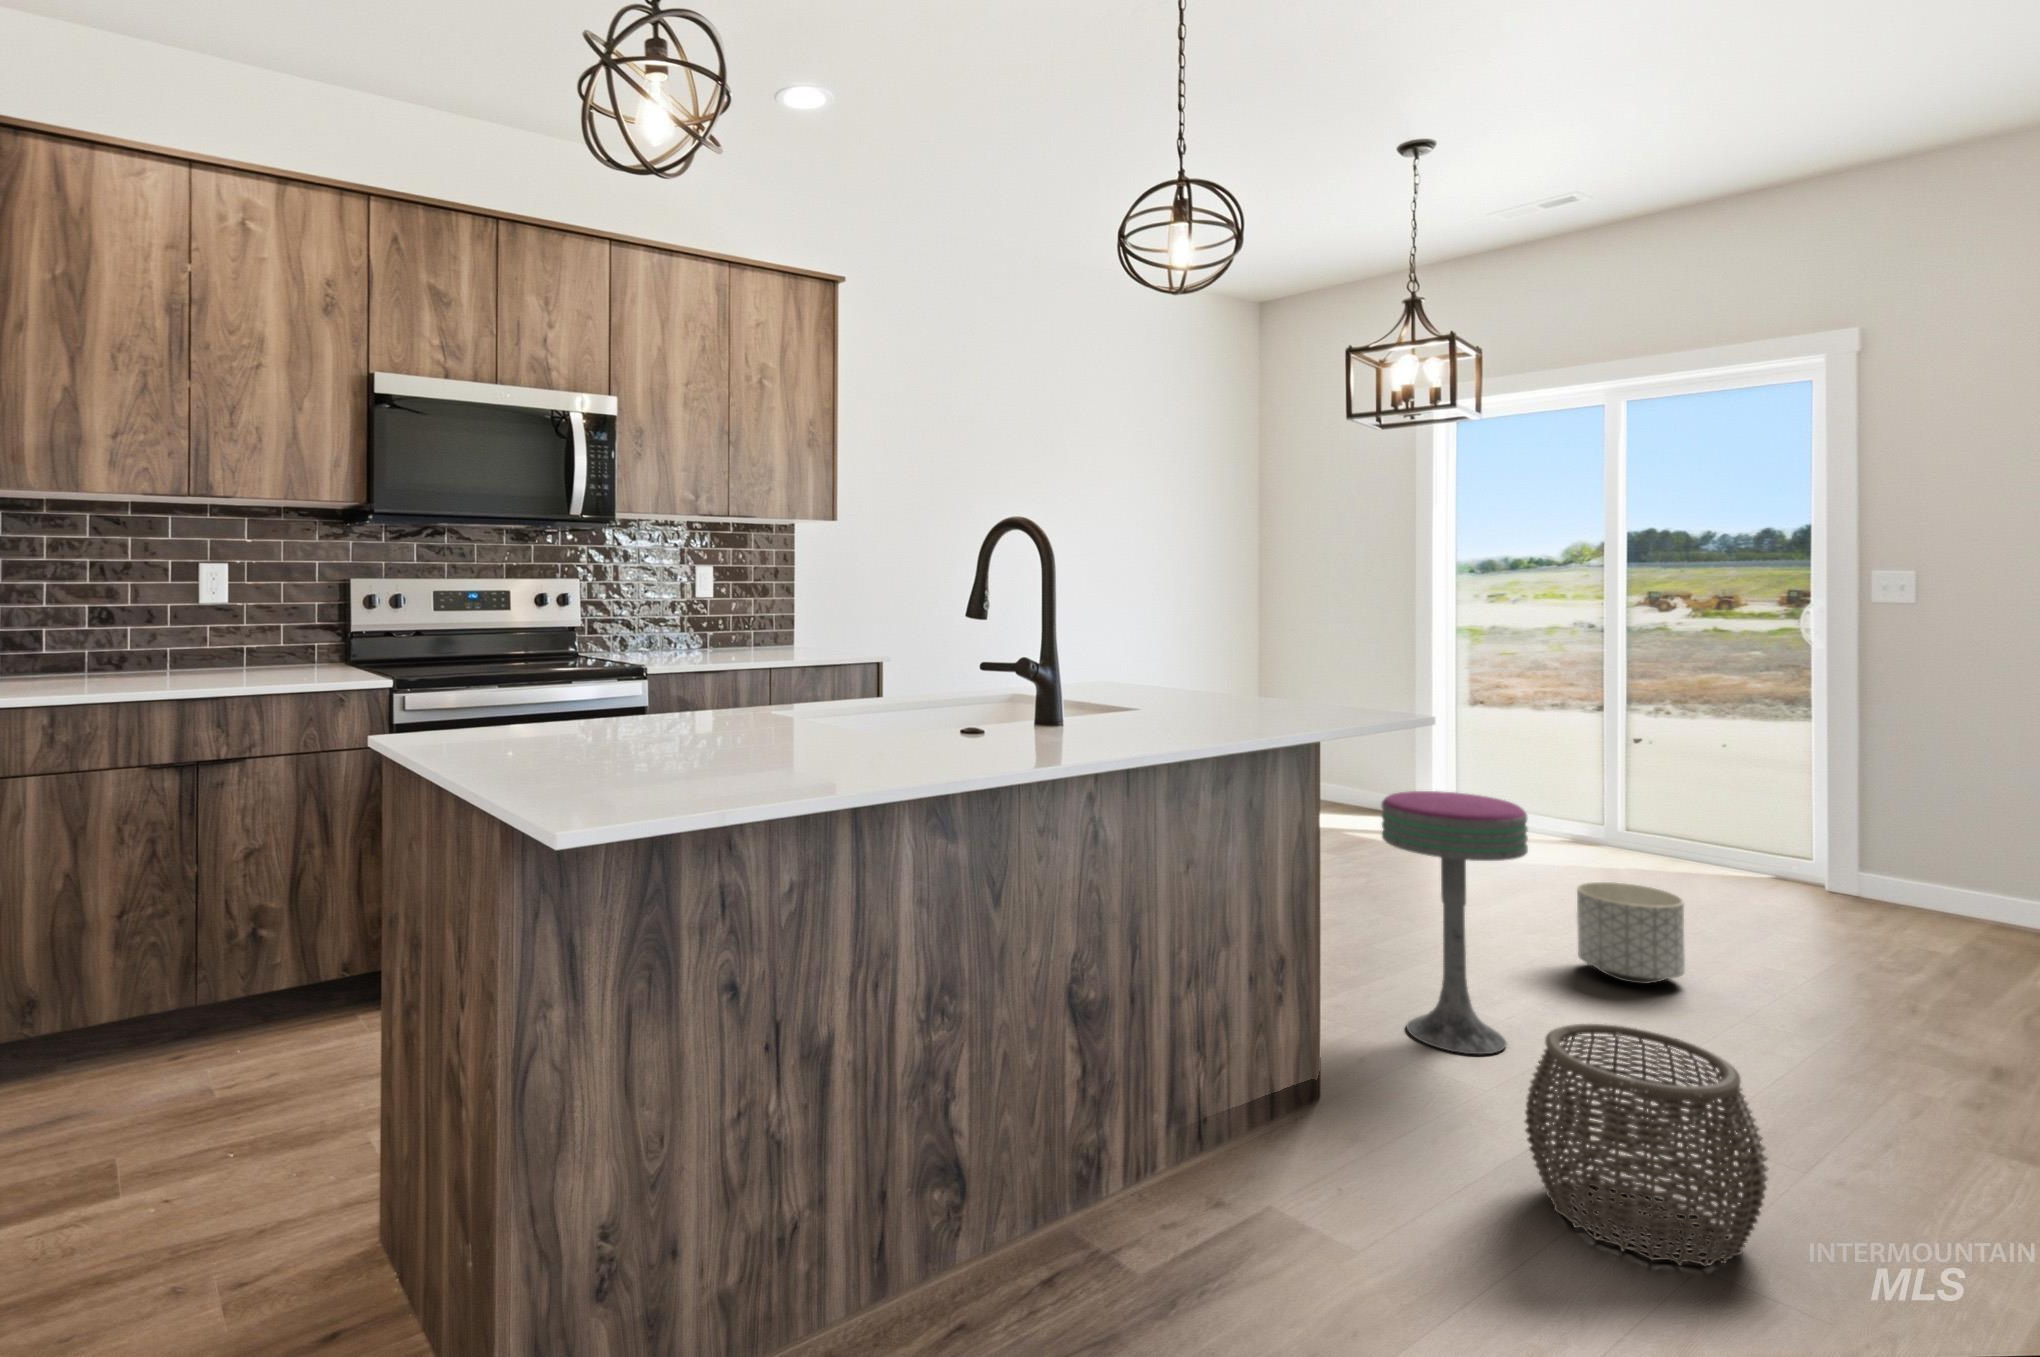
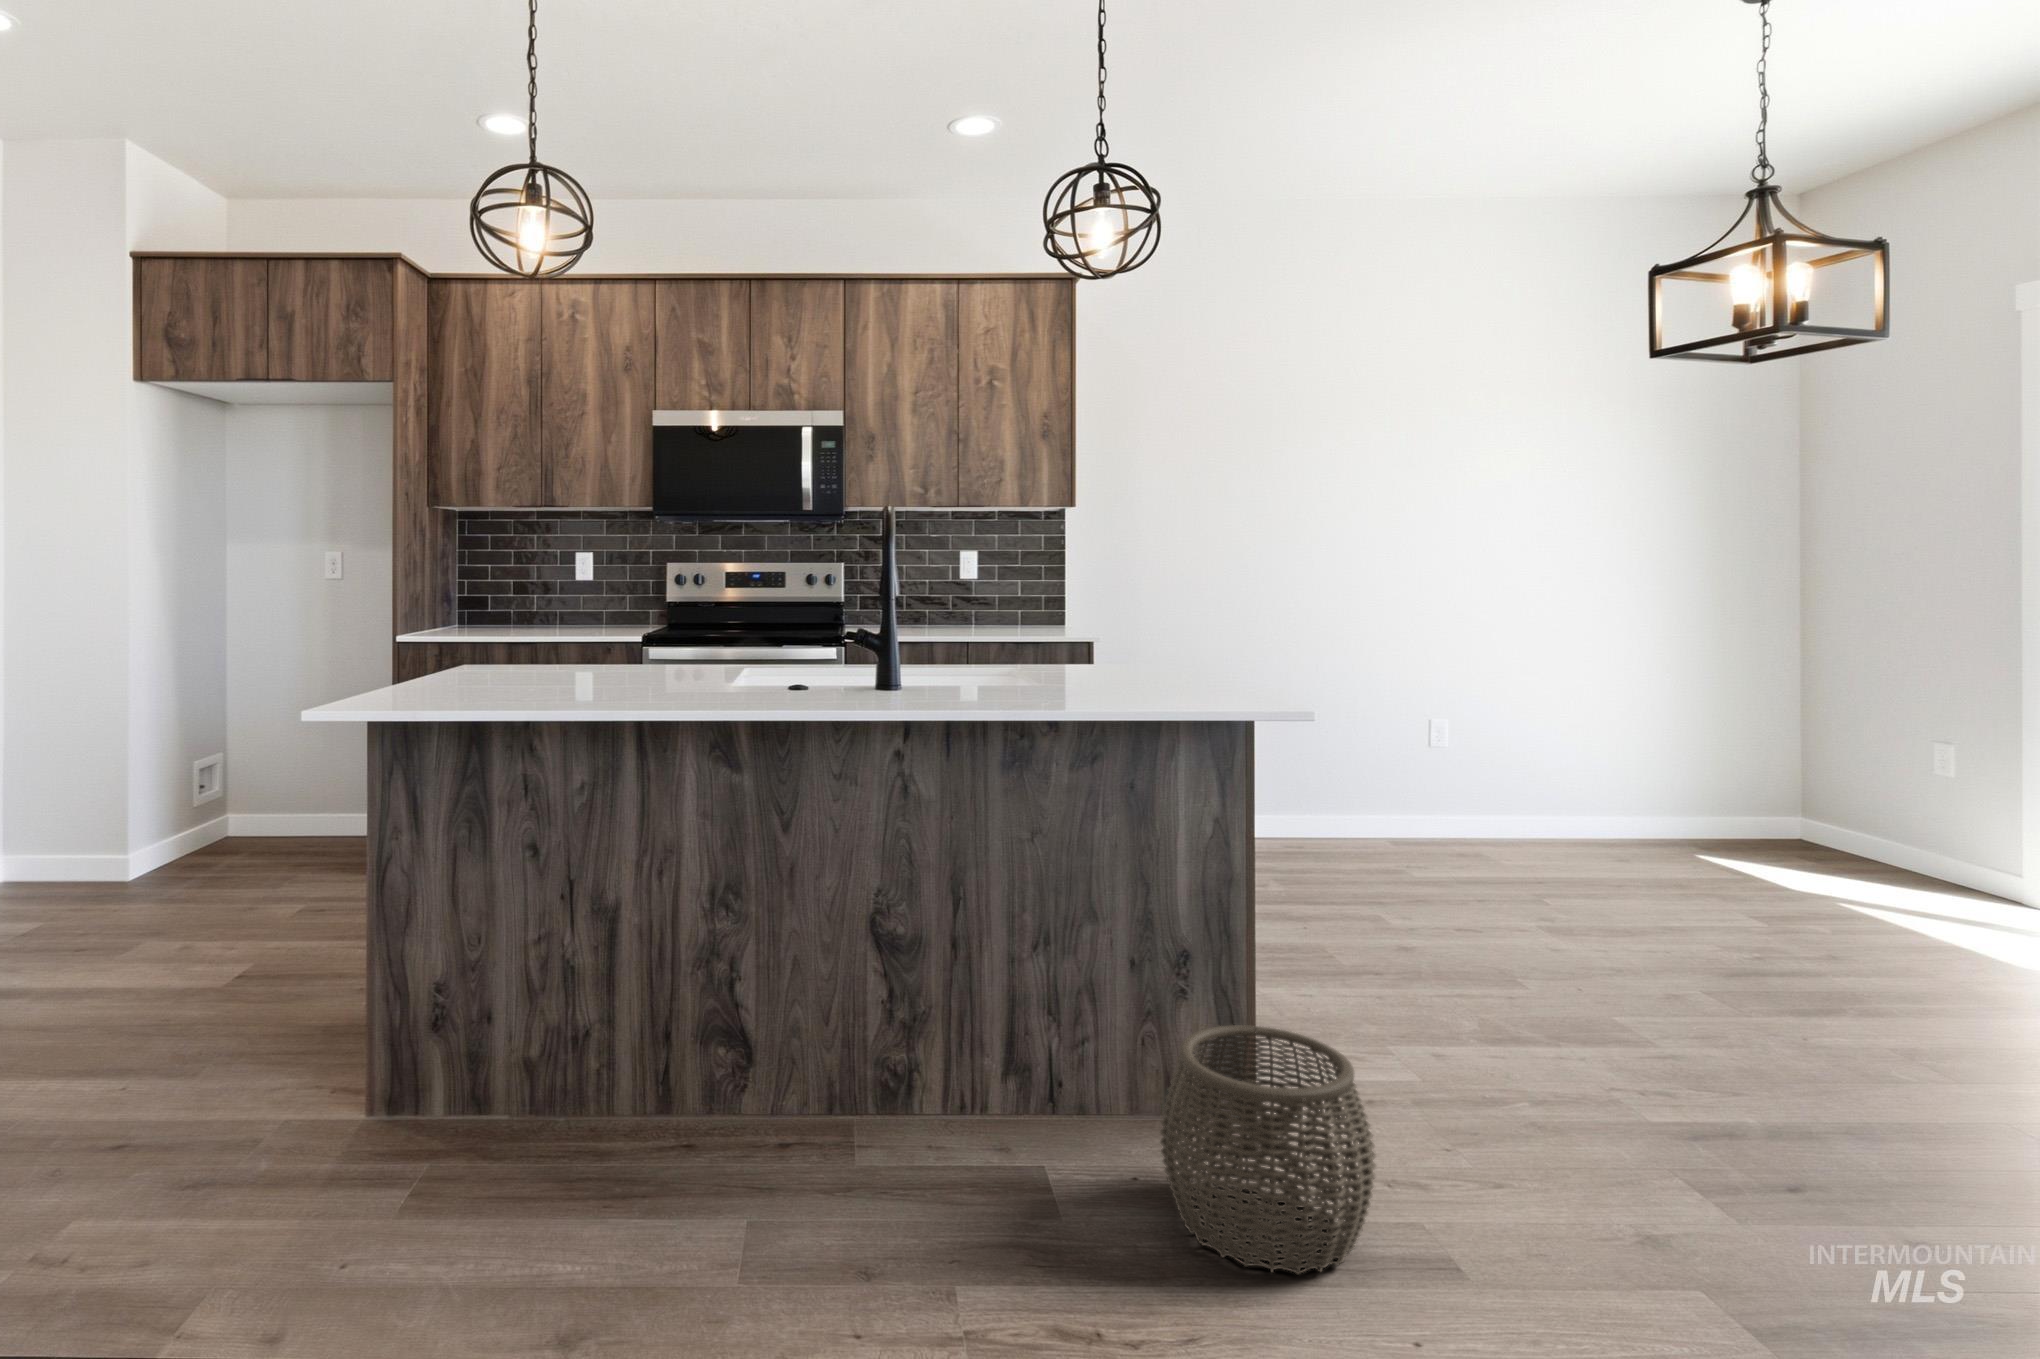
bar stool: present [1381,791,1528,1054] -> none [1349,804,1512,1105]
planter: present [1577,882,1685,984] -> none [1771,974,1927,1119]

